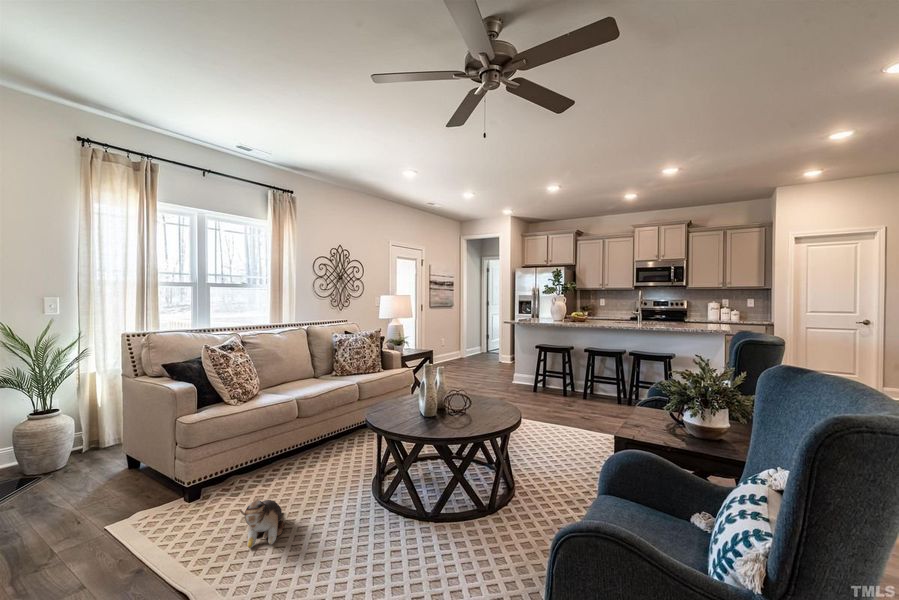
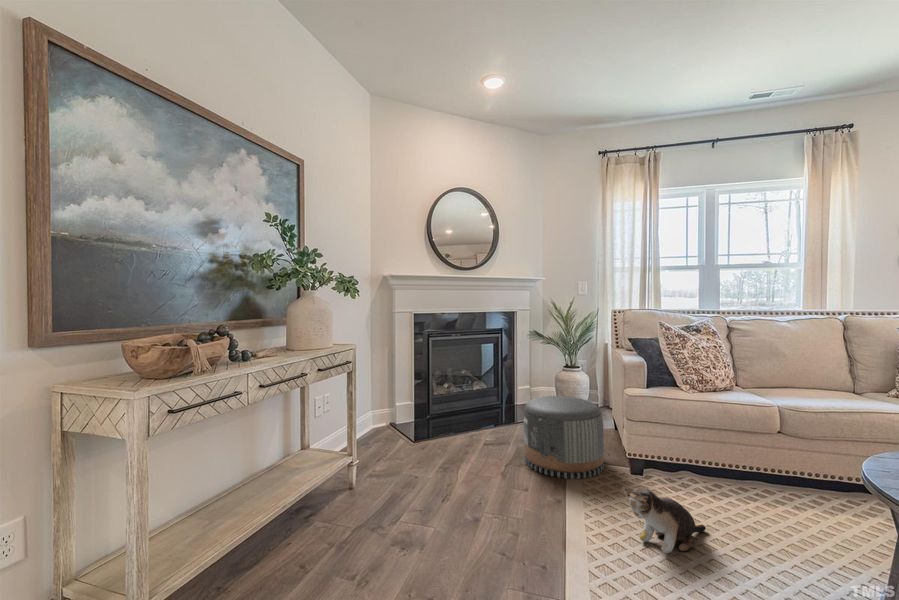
pouf: none [31,445,159,564] -> present [523,396,604,479]

